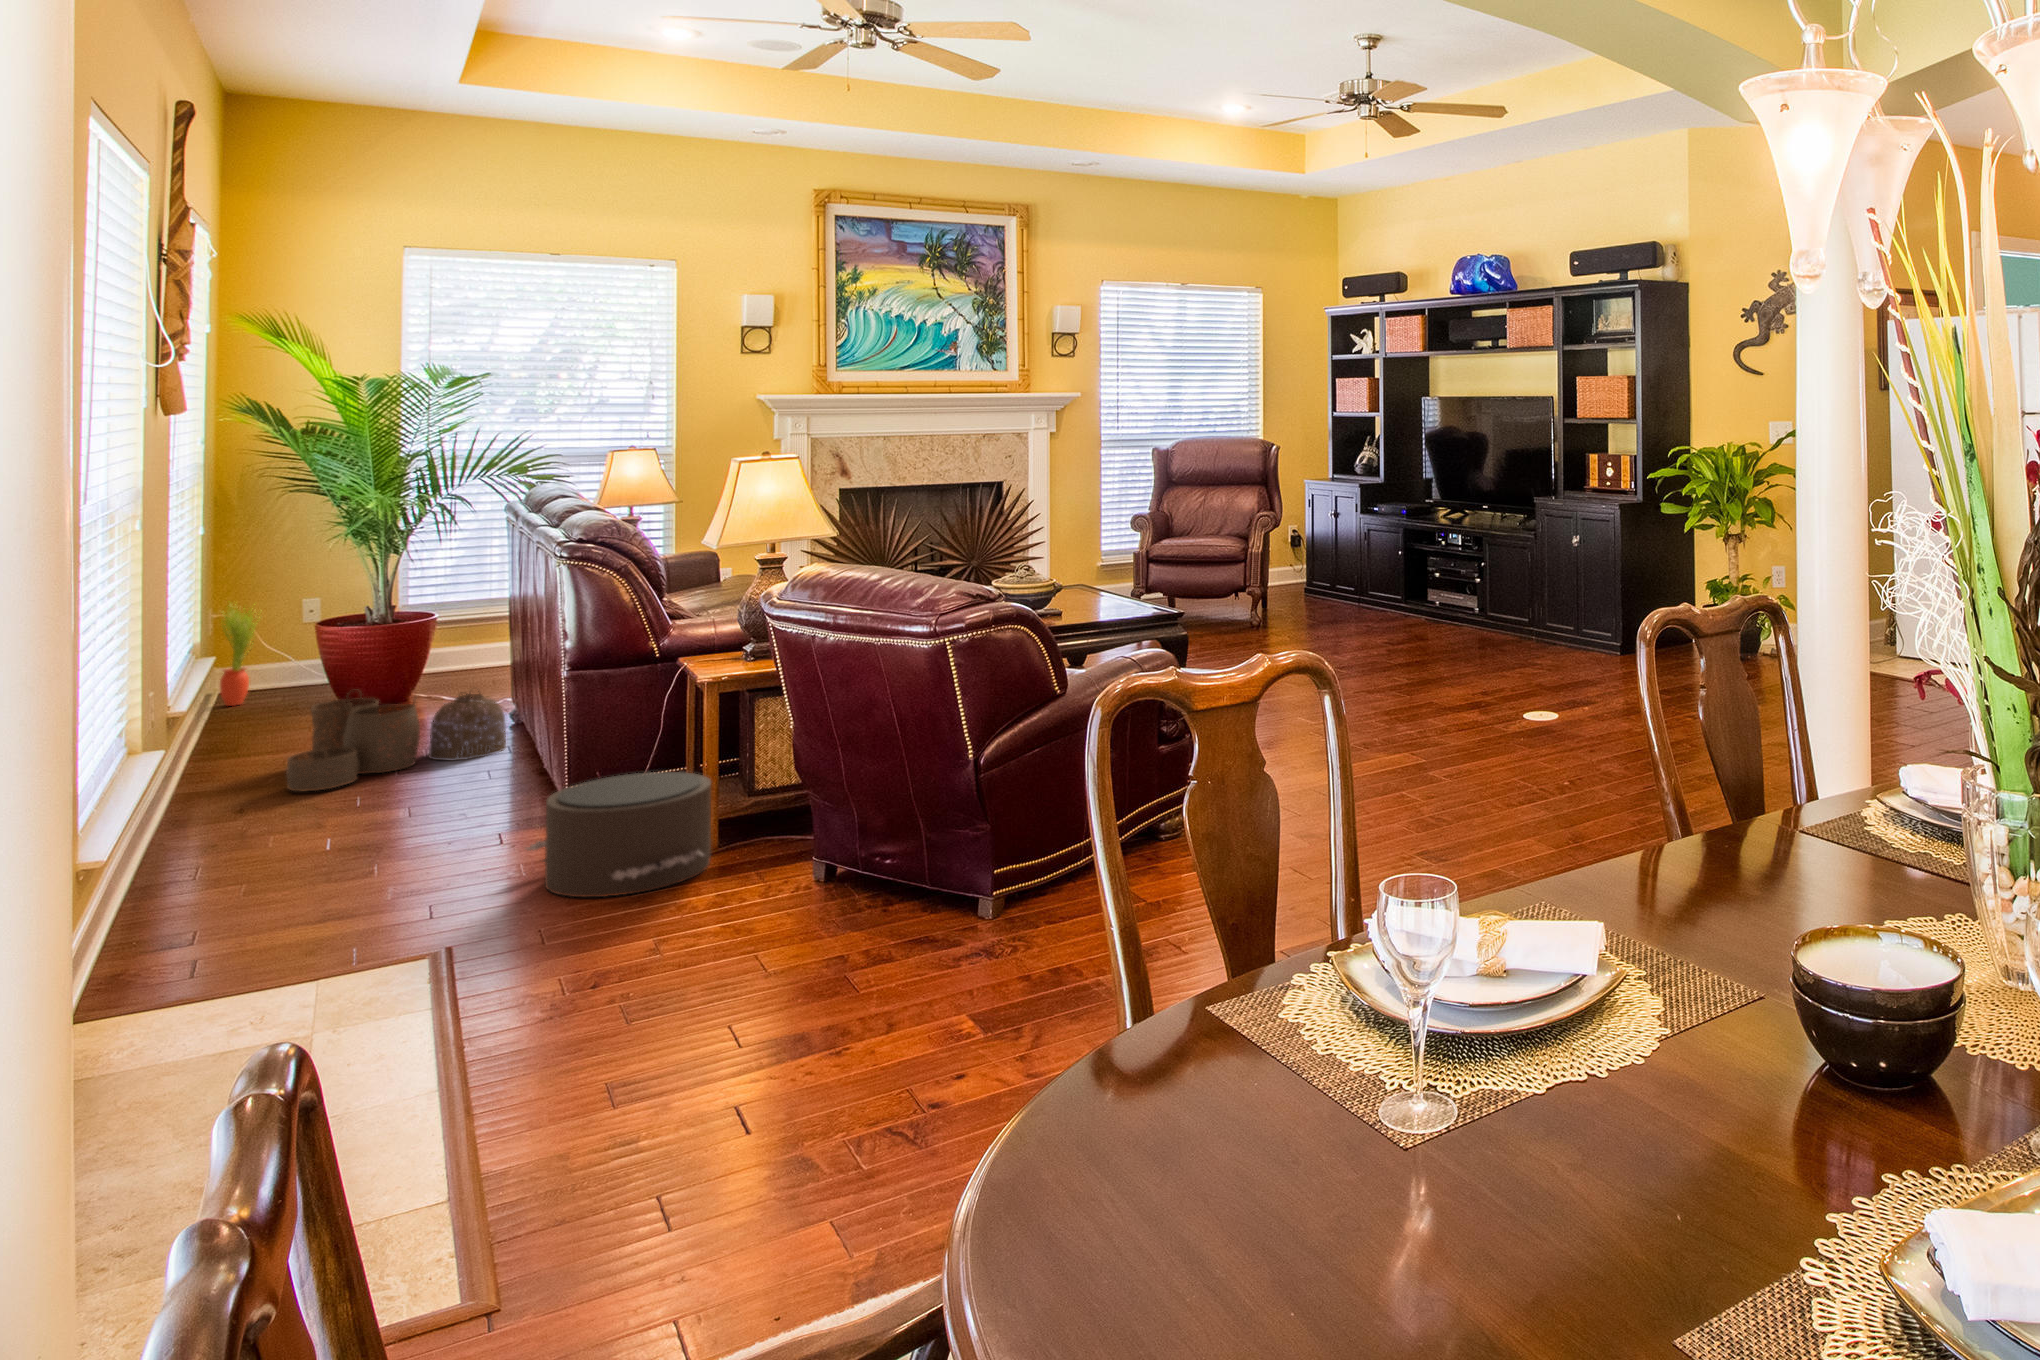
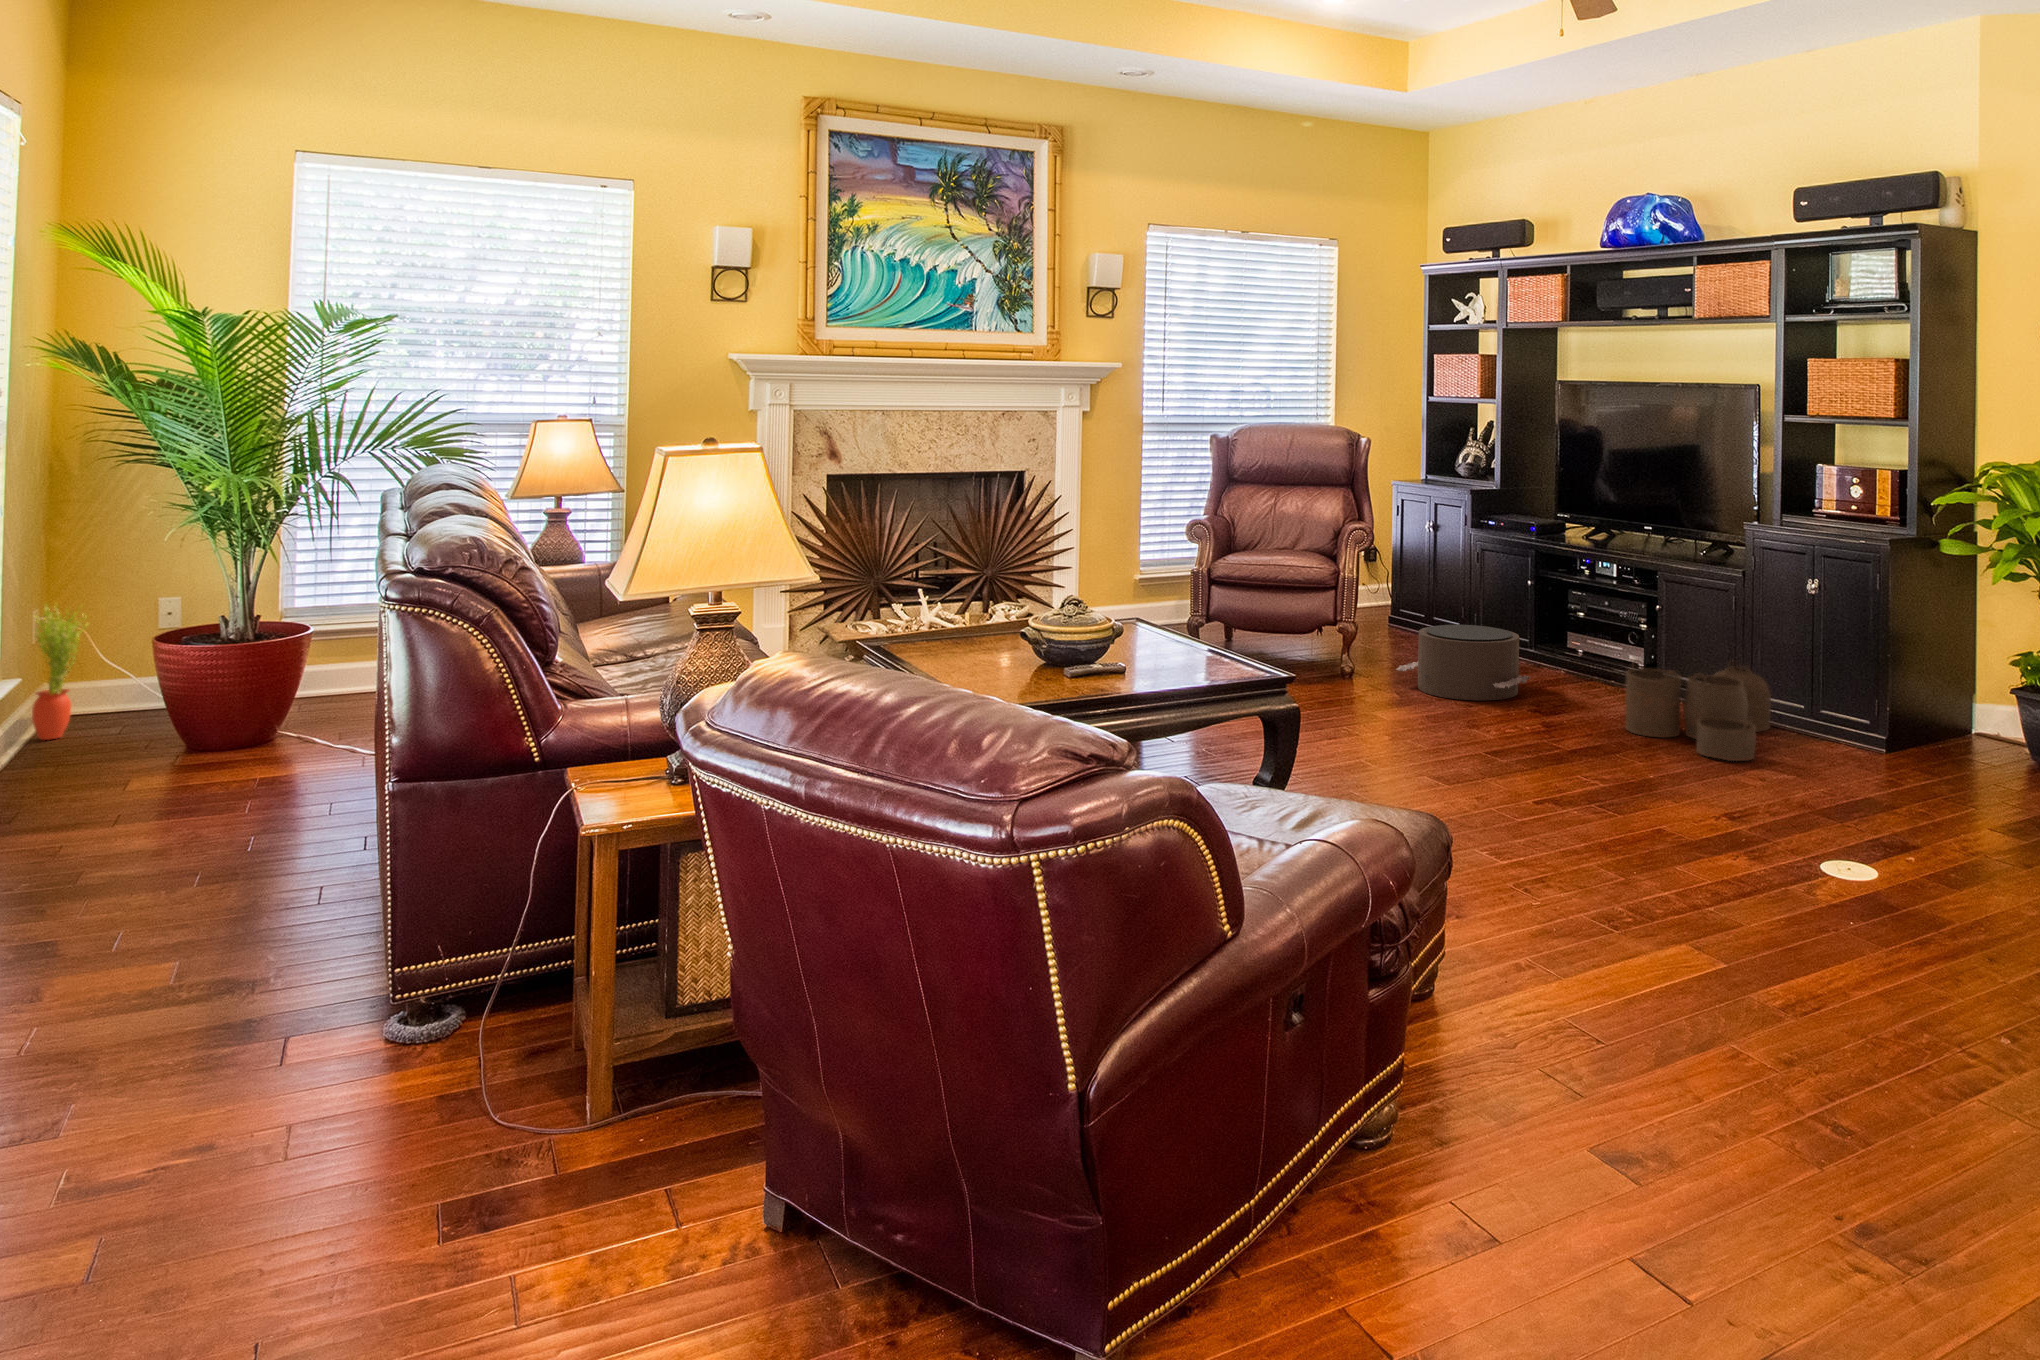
woven basket: present [286,691,506,791] -> present [1626,666,1771,761]
pouf: present [526,772,711,897] -> present [1396,625,1530,700]

